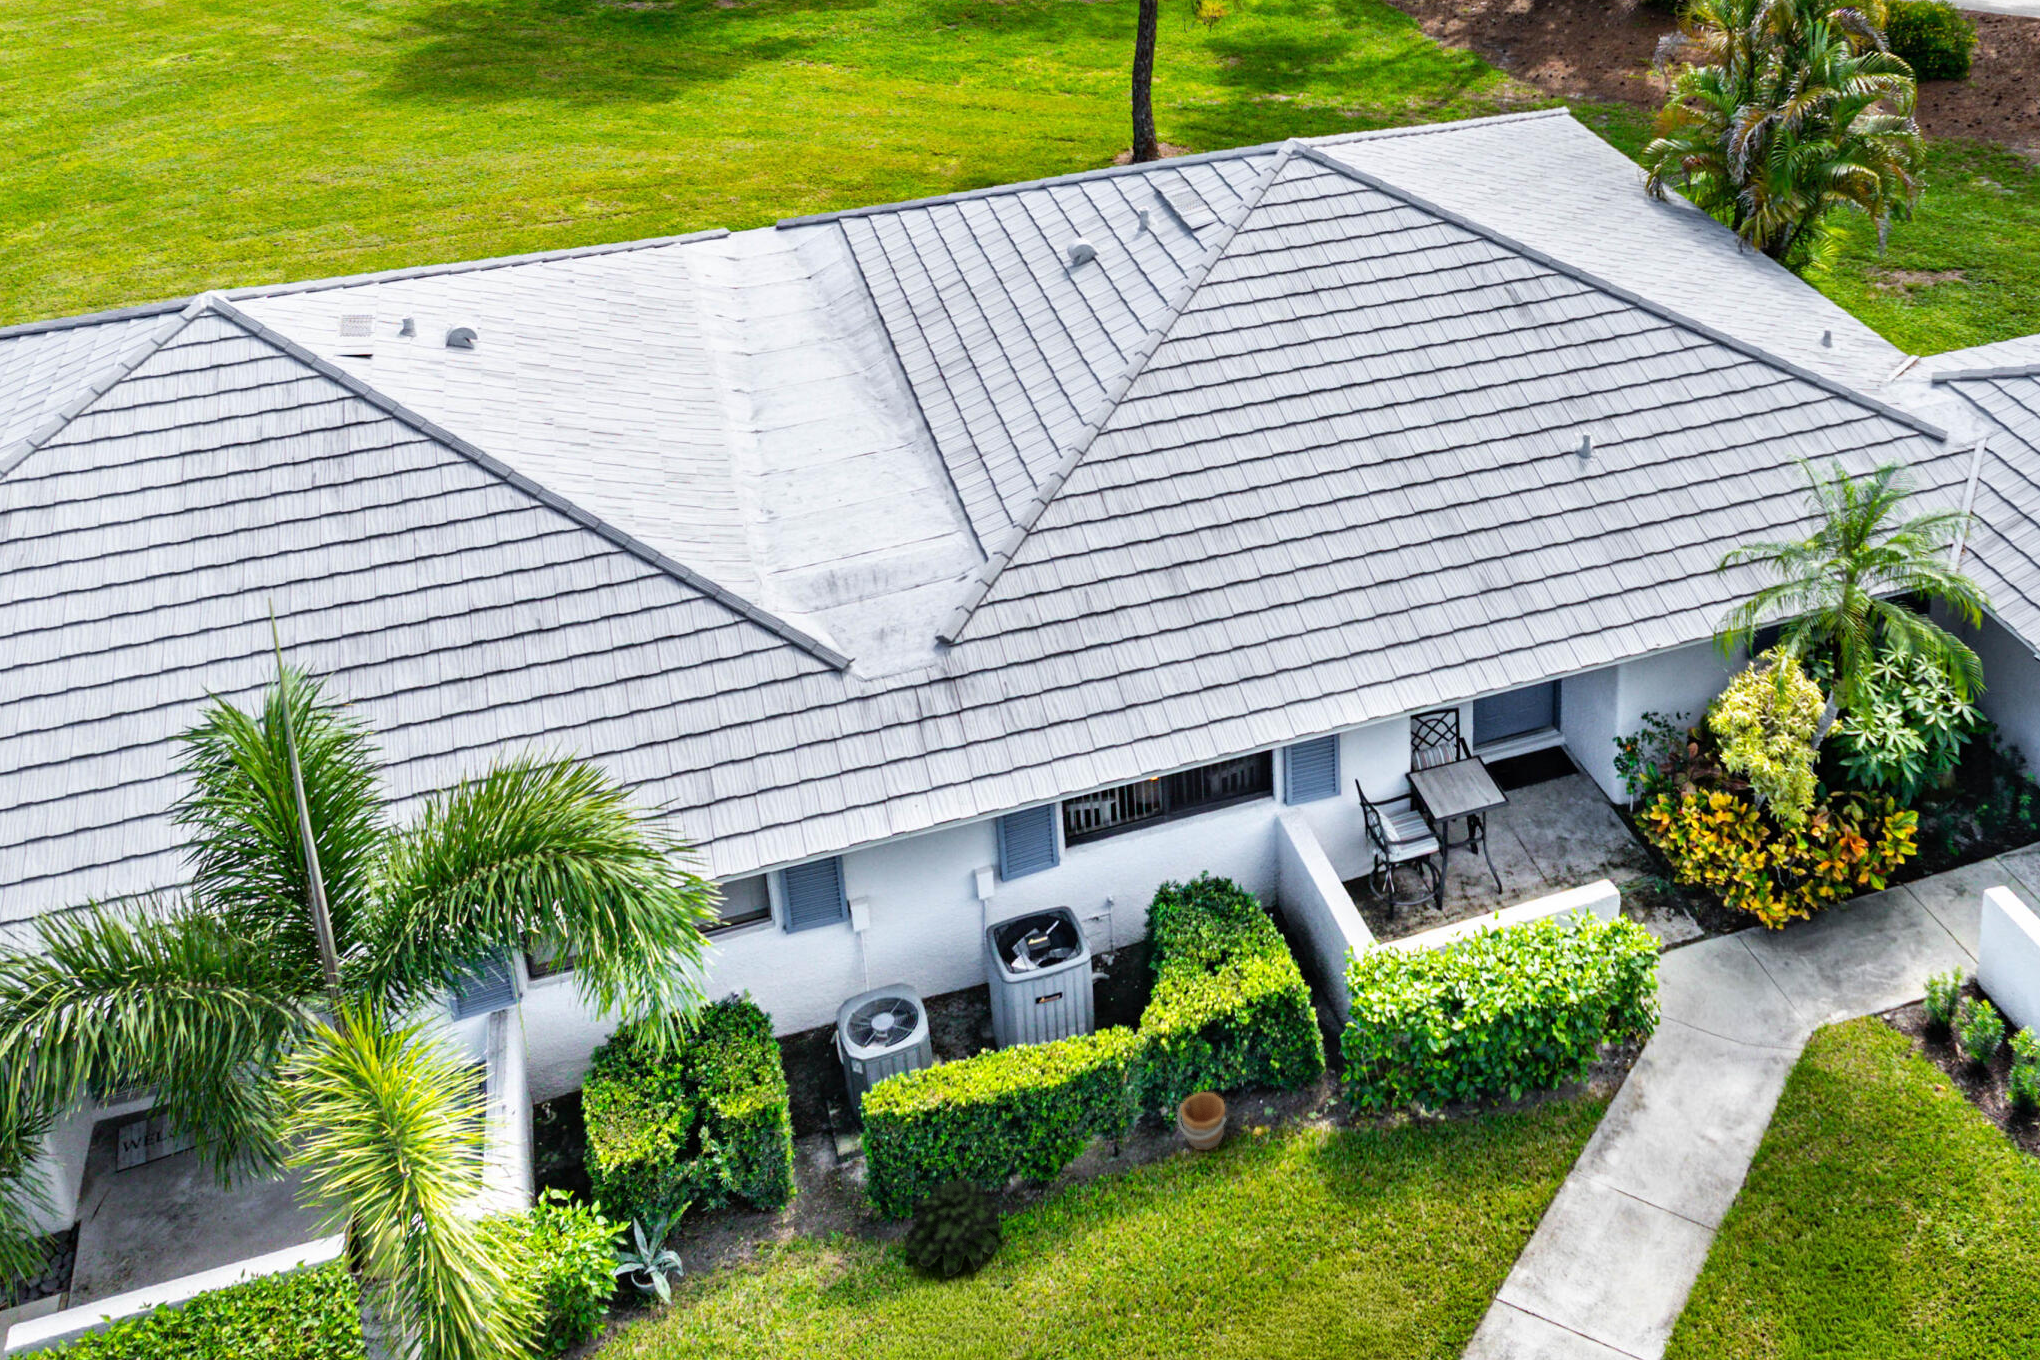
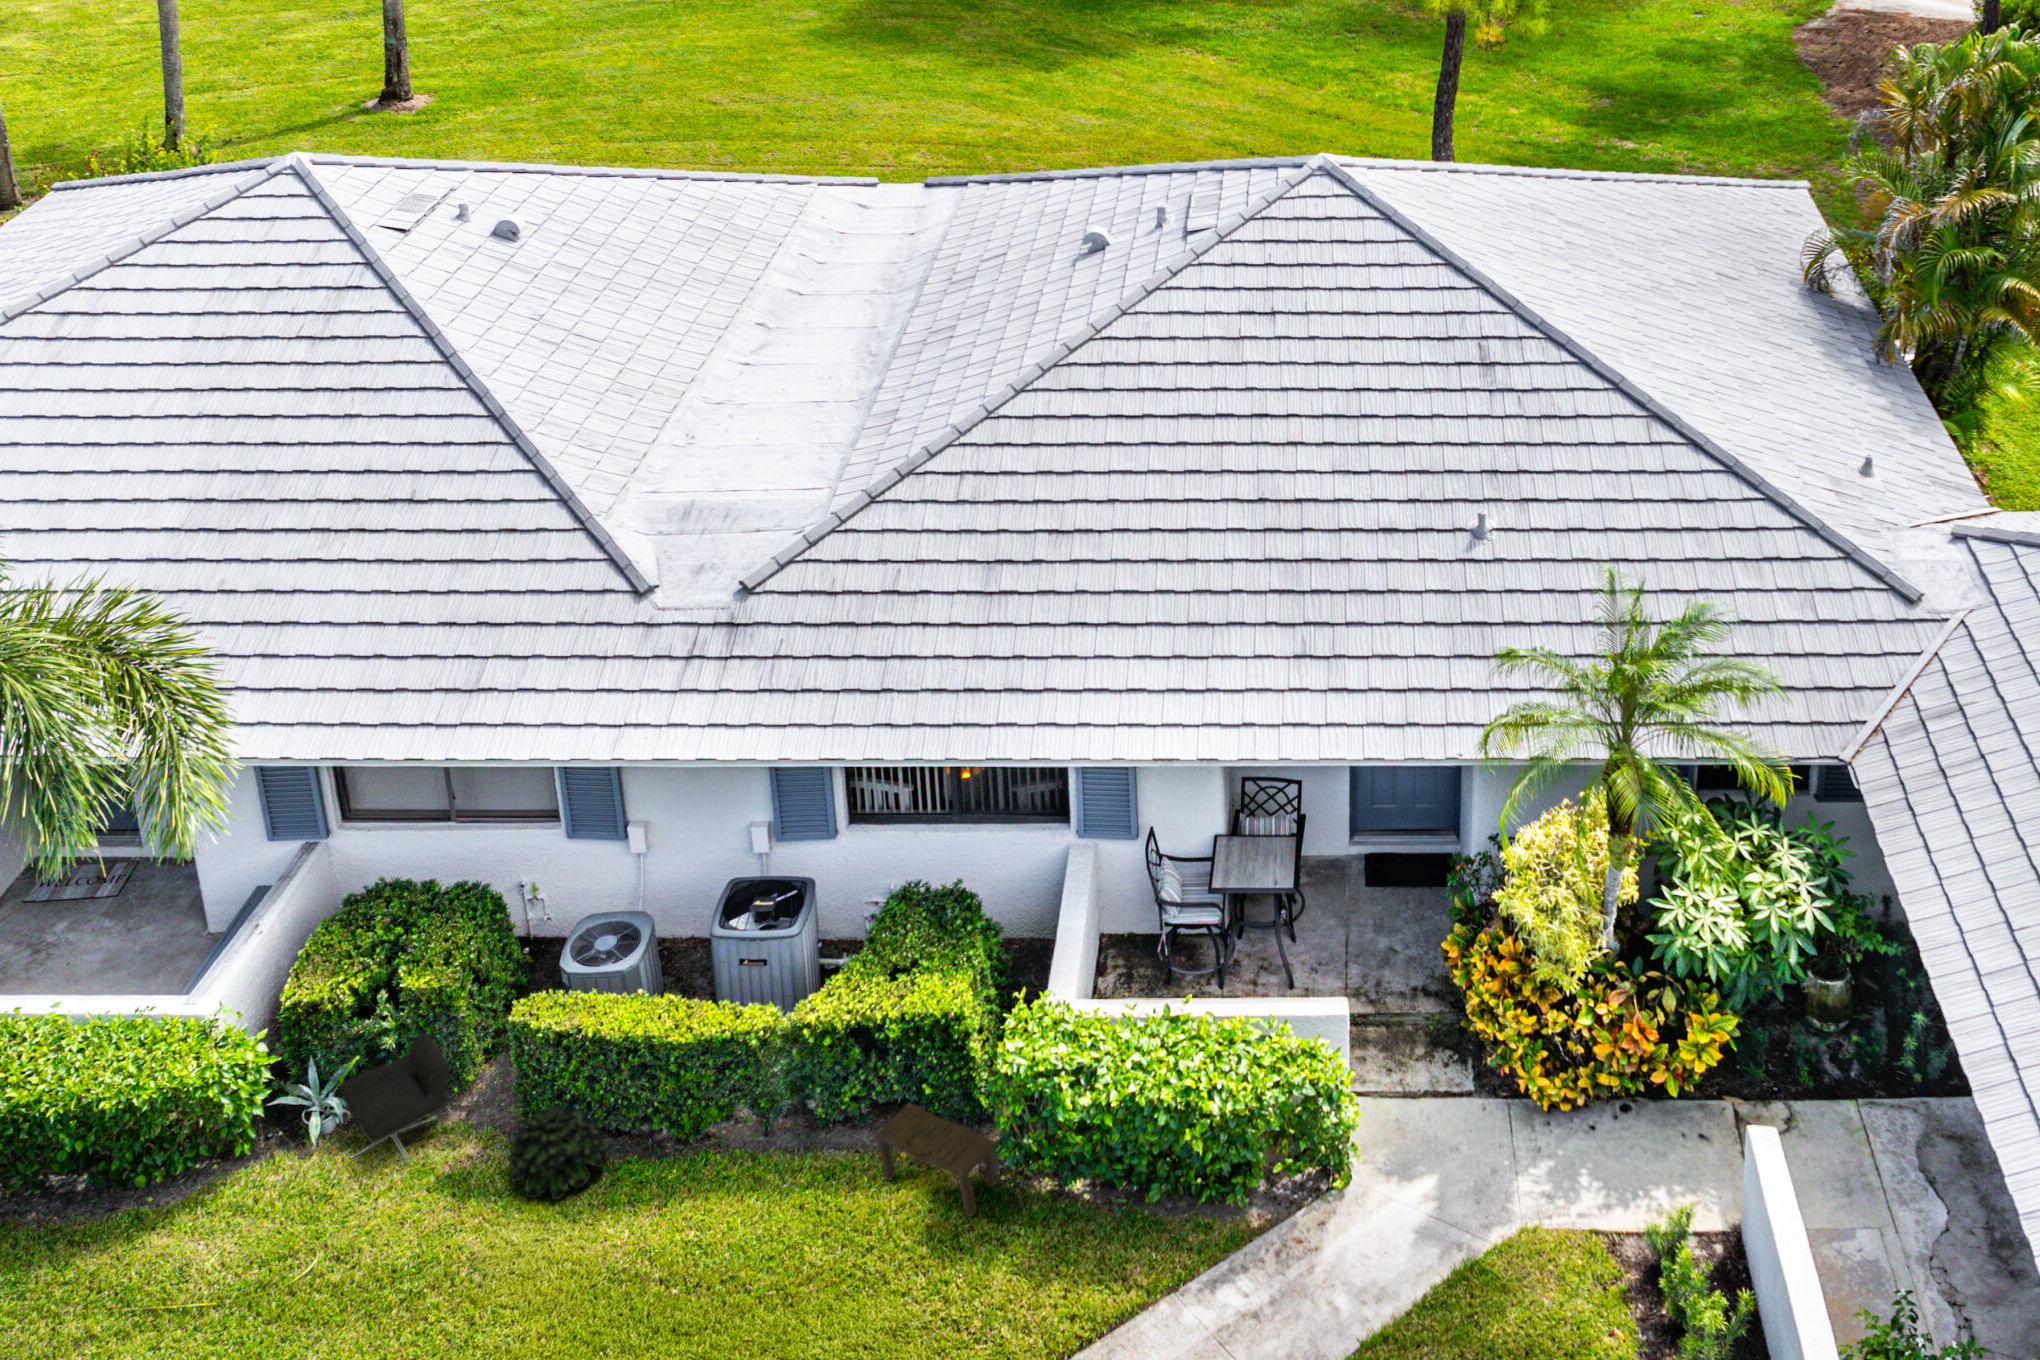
bench: none [1267,1083,1382,1170] -> present [875,1103,997,1217]
bucket: present [1177,1092,1226,1150] -> none [811,1091,862,1150]
lounge chair: none [697,1152,820,1300] -> present [340,1033,450,1159]

